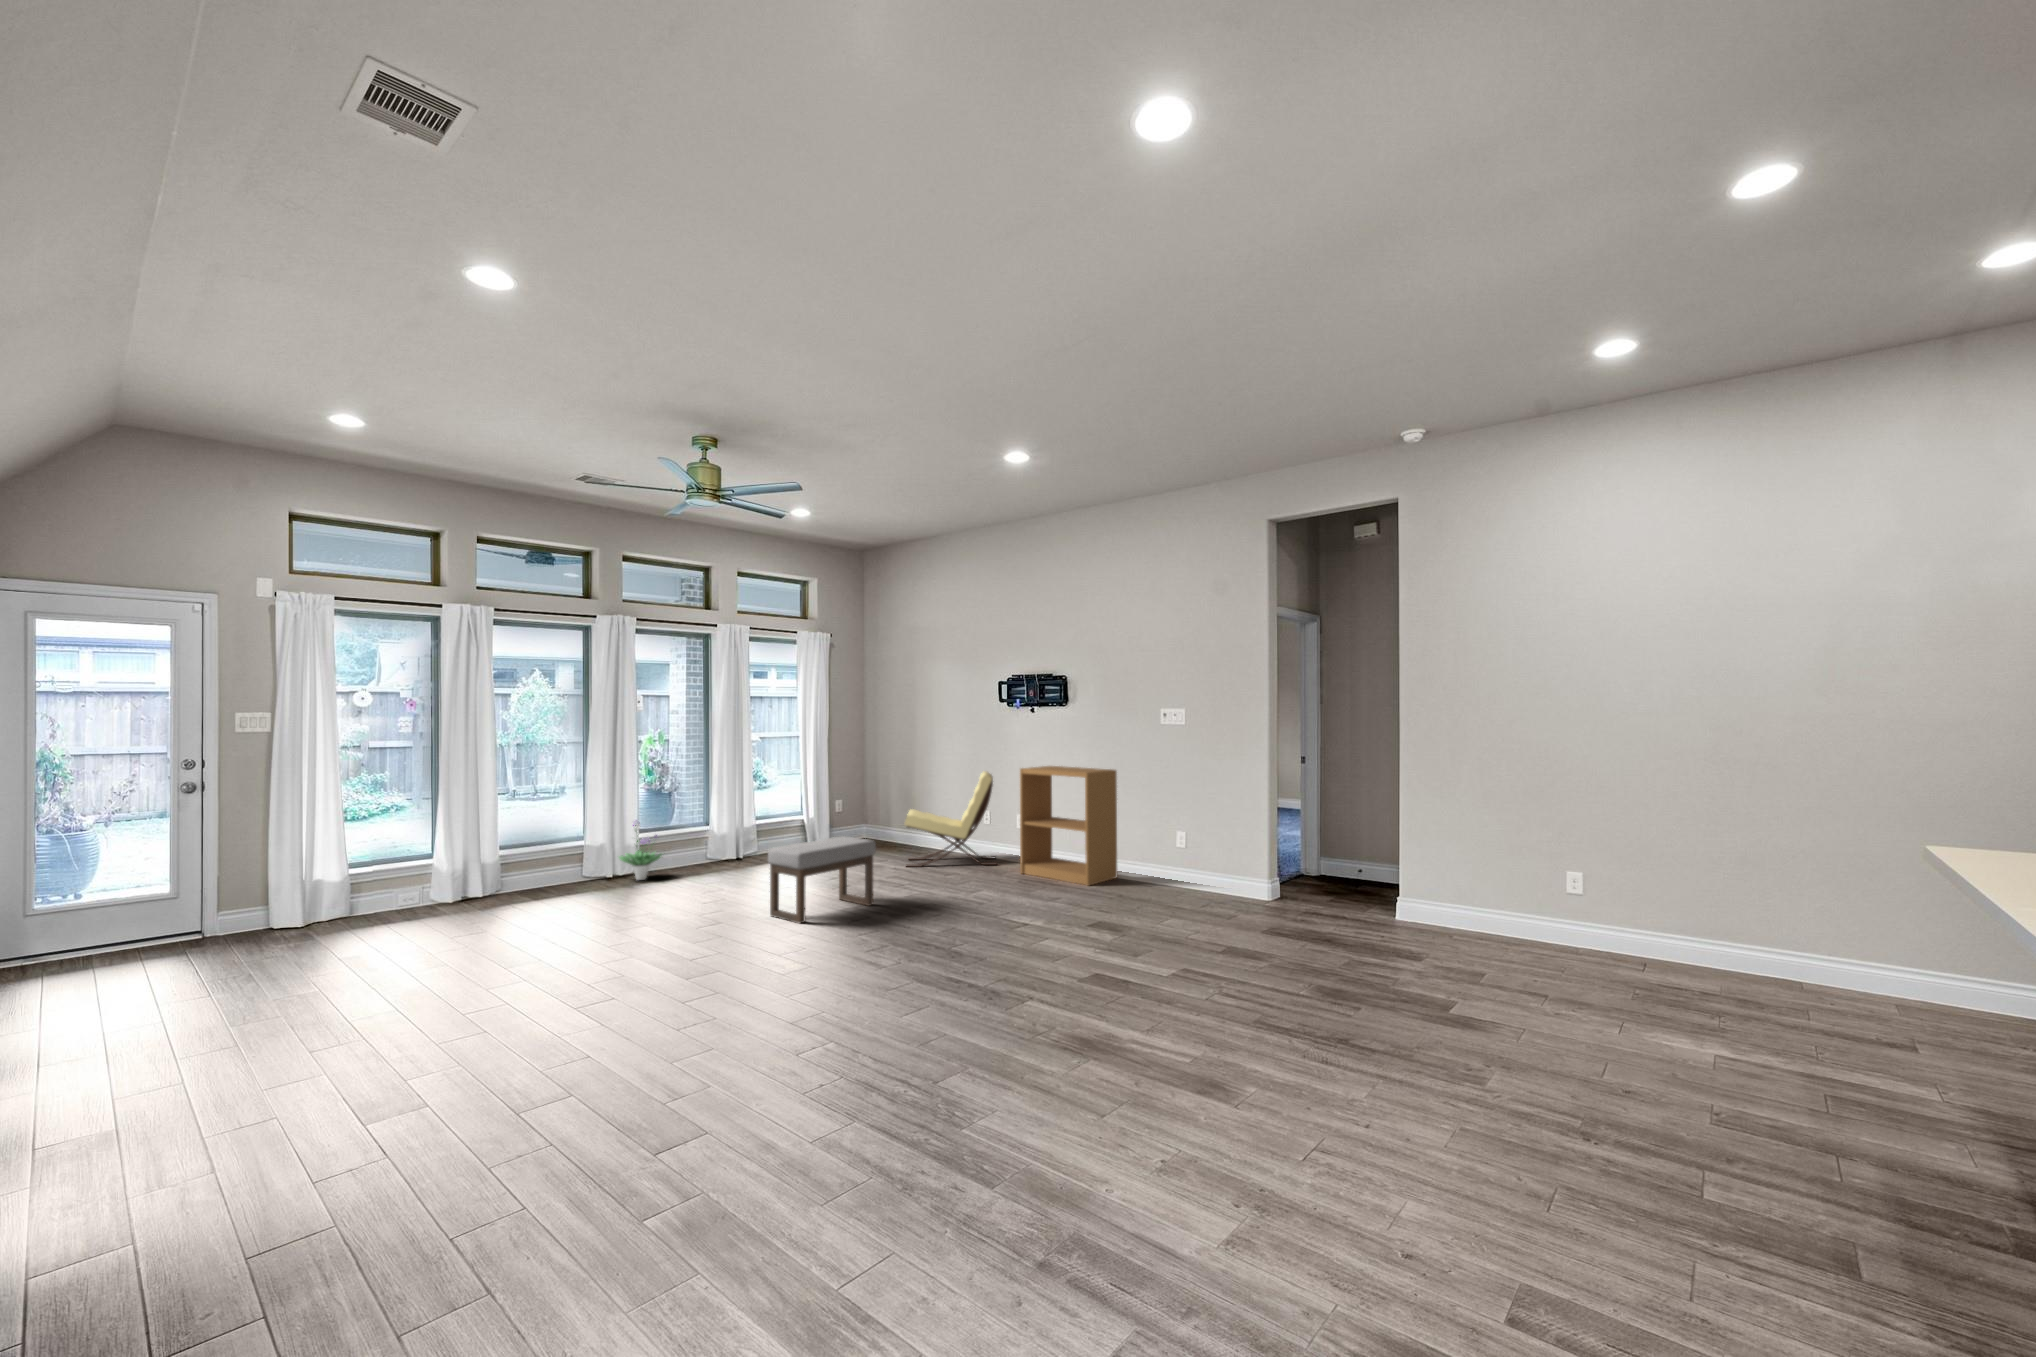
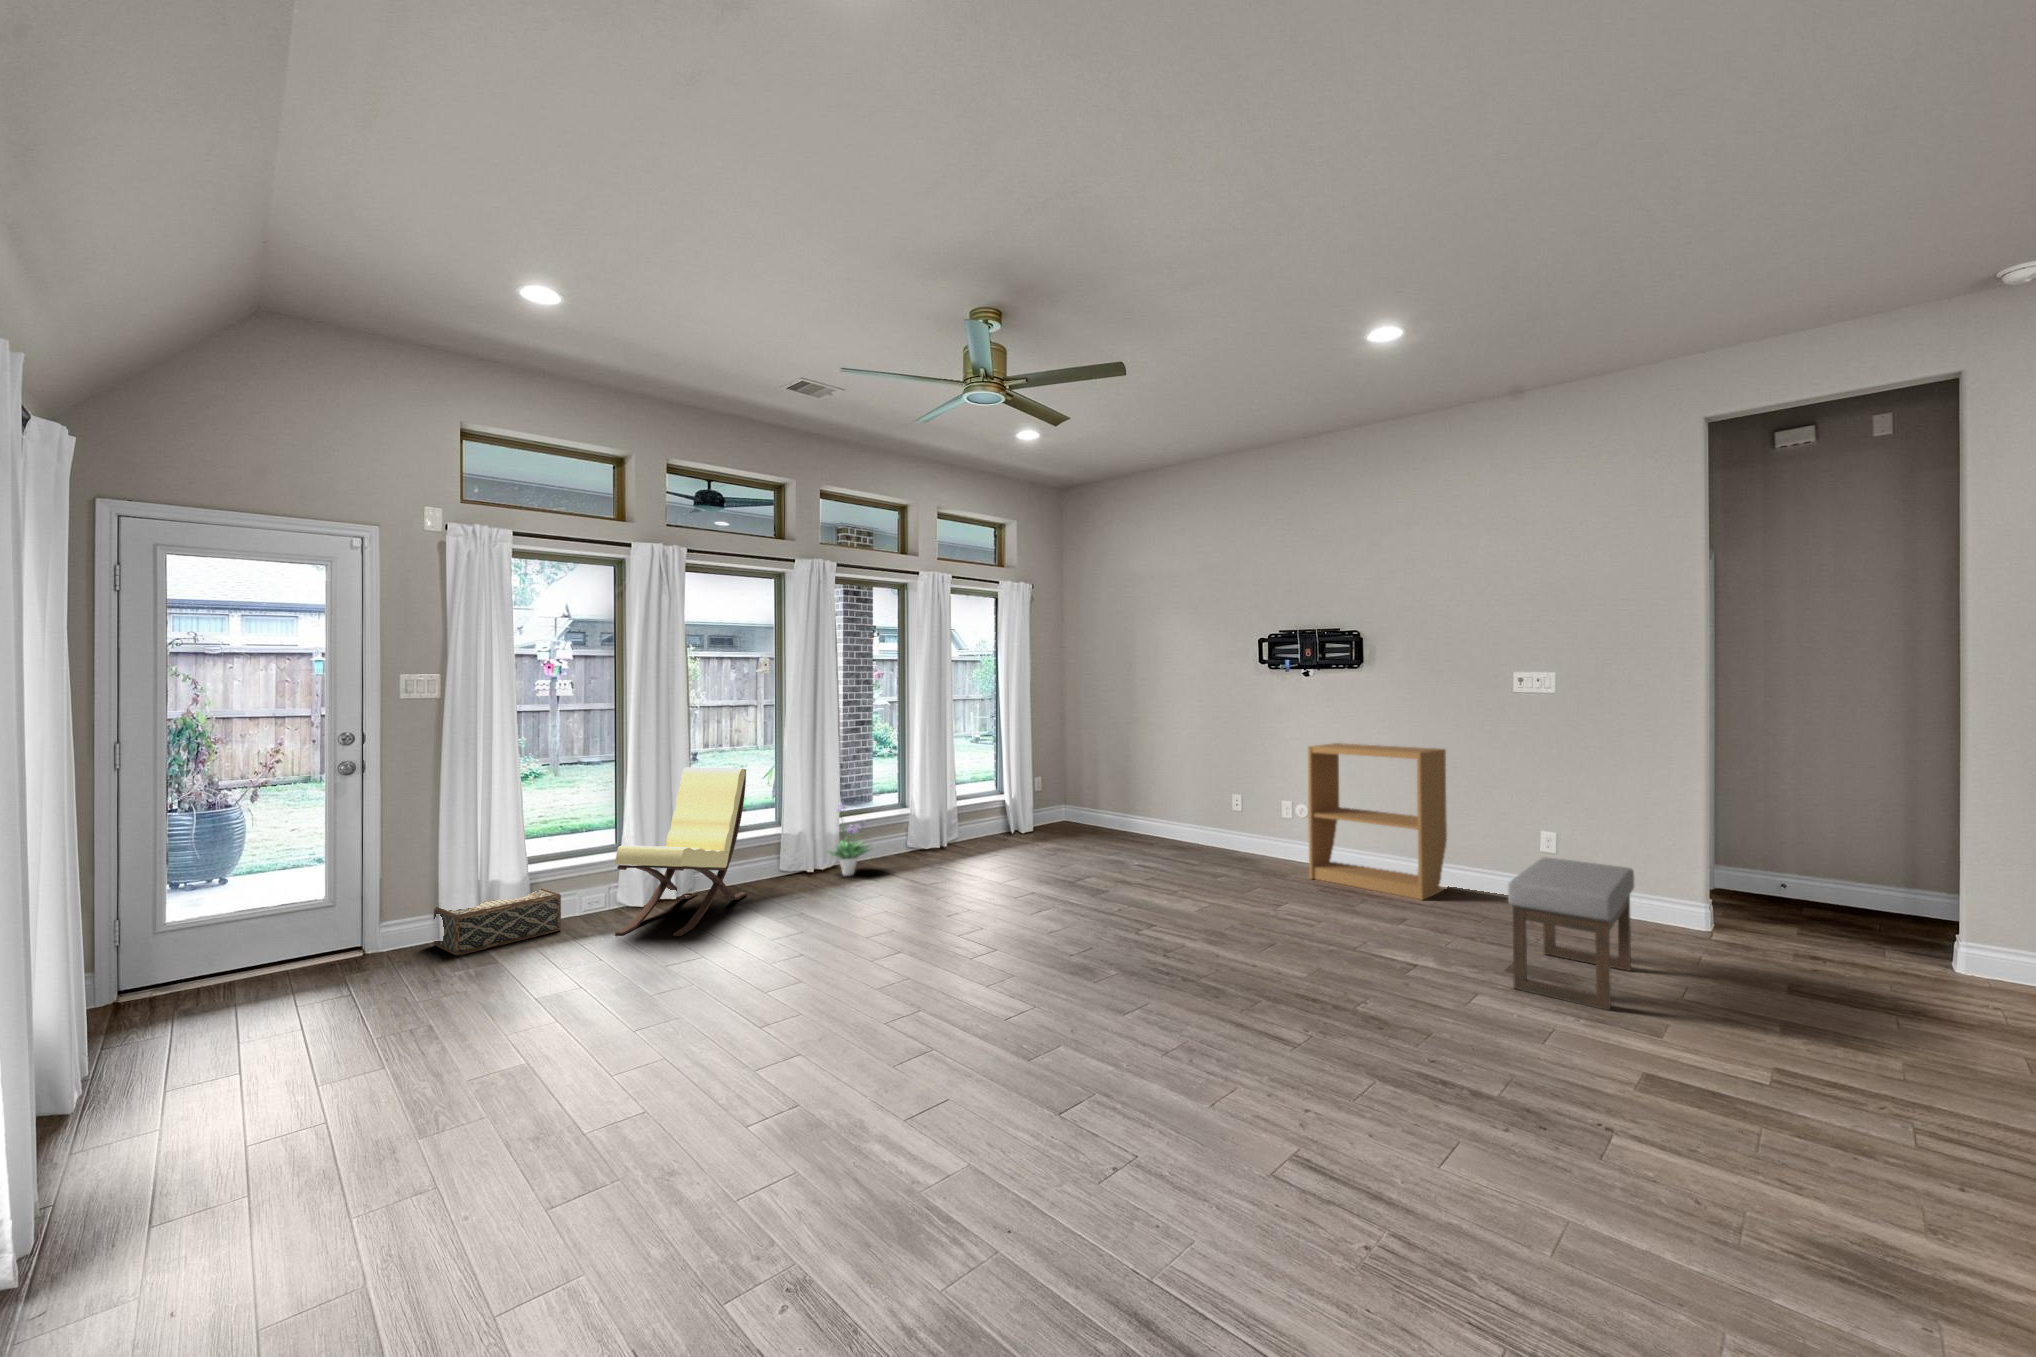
lounge chair: present [905,771,997,867] -> present [615,767,746,936]
ottoman: present [768,836,876,923] -> present [1508,857,1634,1010]
woven basket: none [260,889,373,942] -> present [434,888,561,956]

